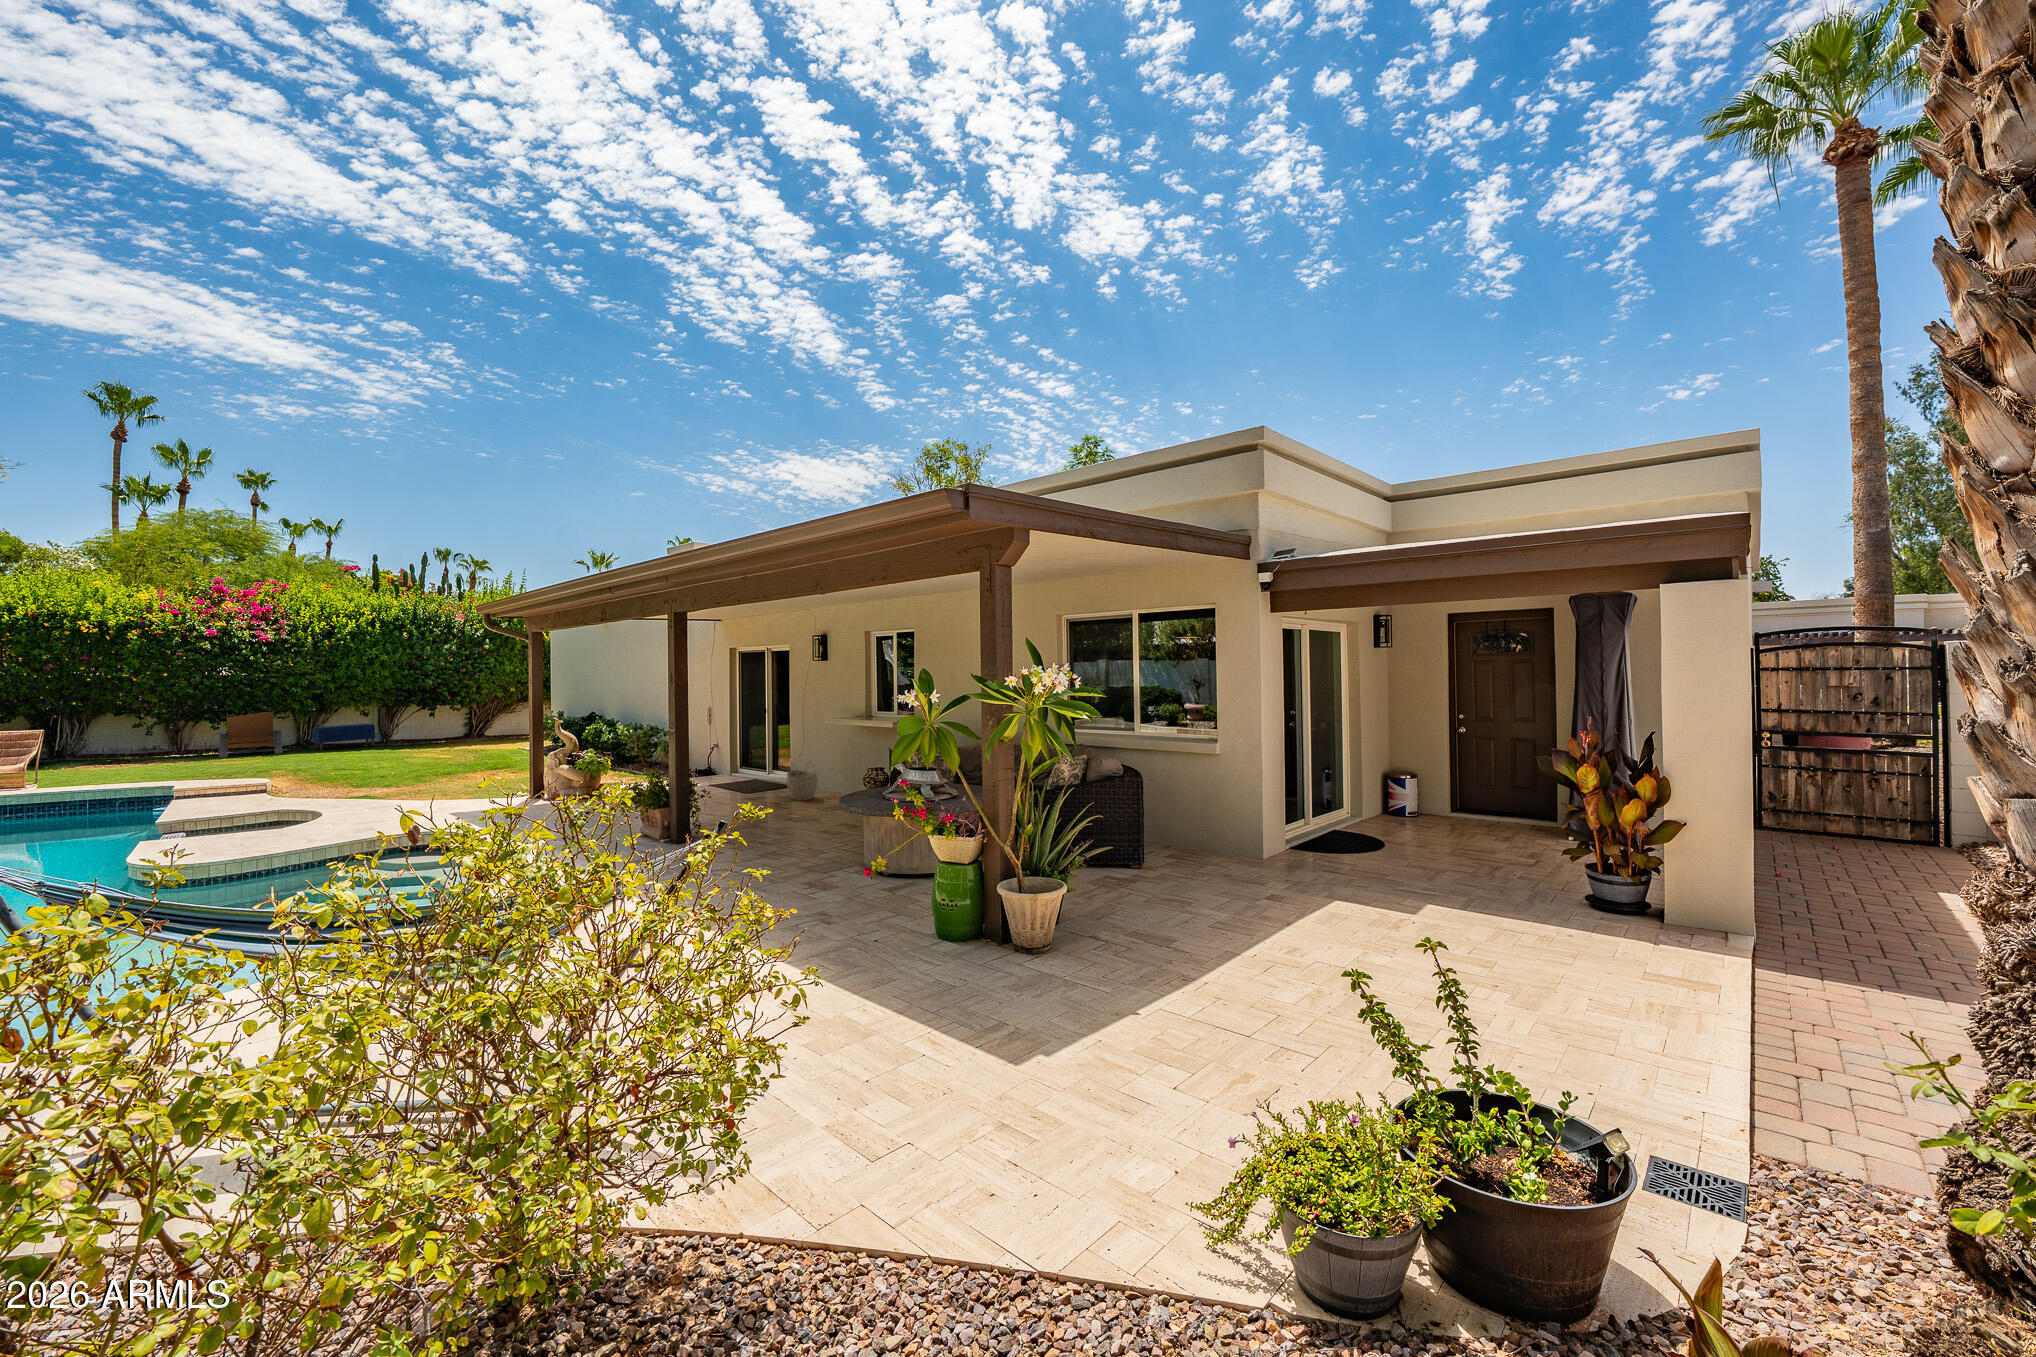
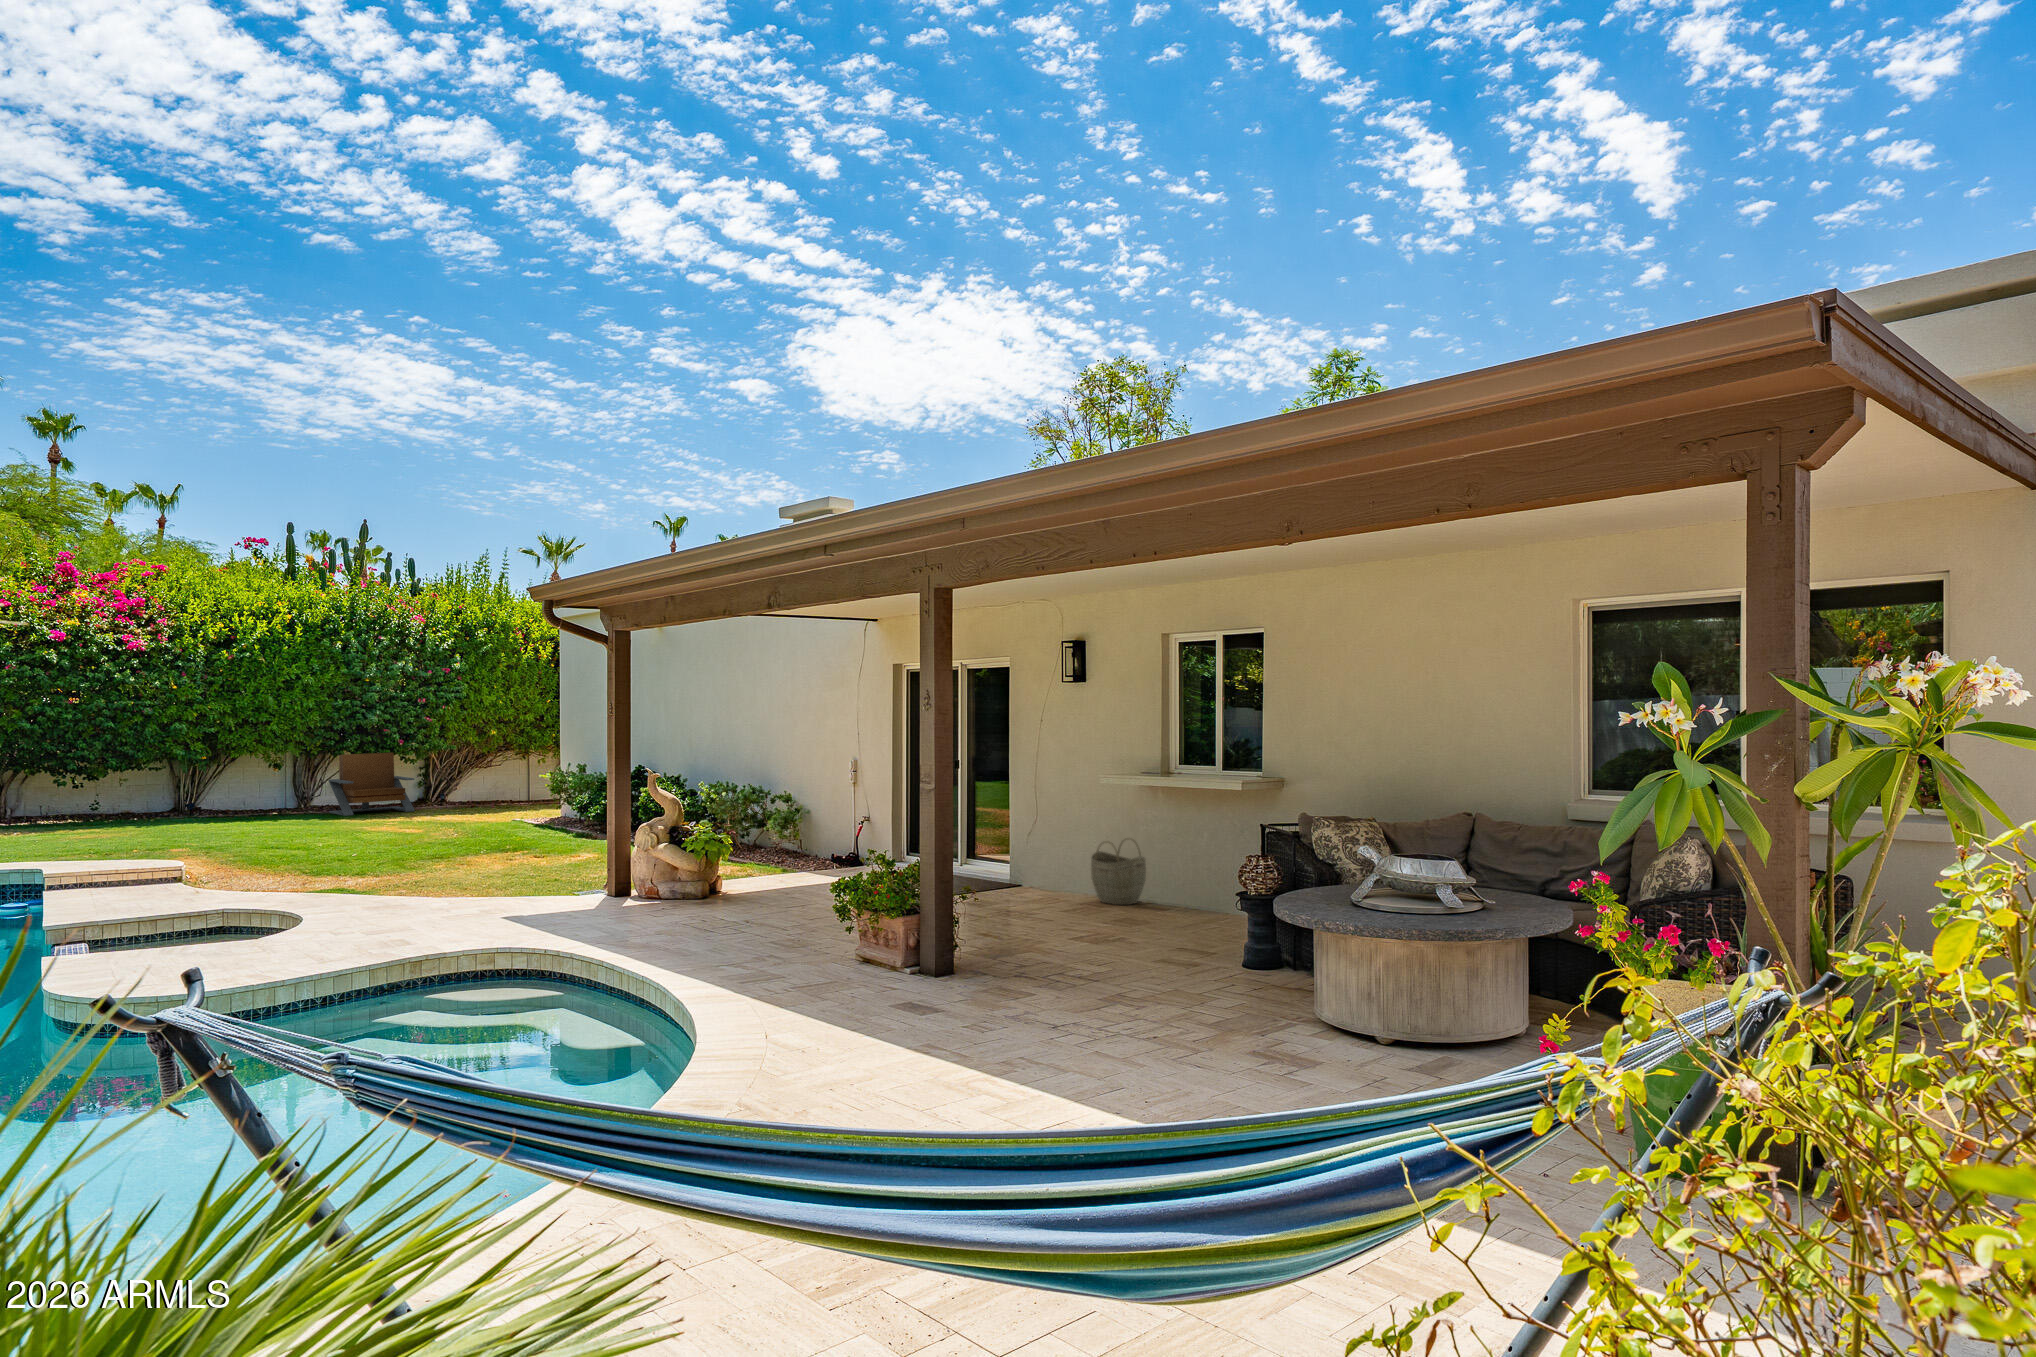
lounge chair: present [218,711,282,757] -> present [329,753,415,816]
bench: present [312,724,375,749] -> none [192,782,284,822]

